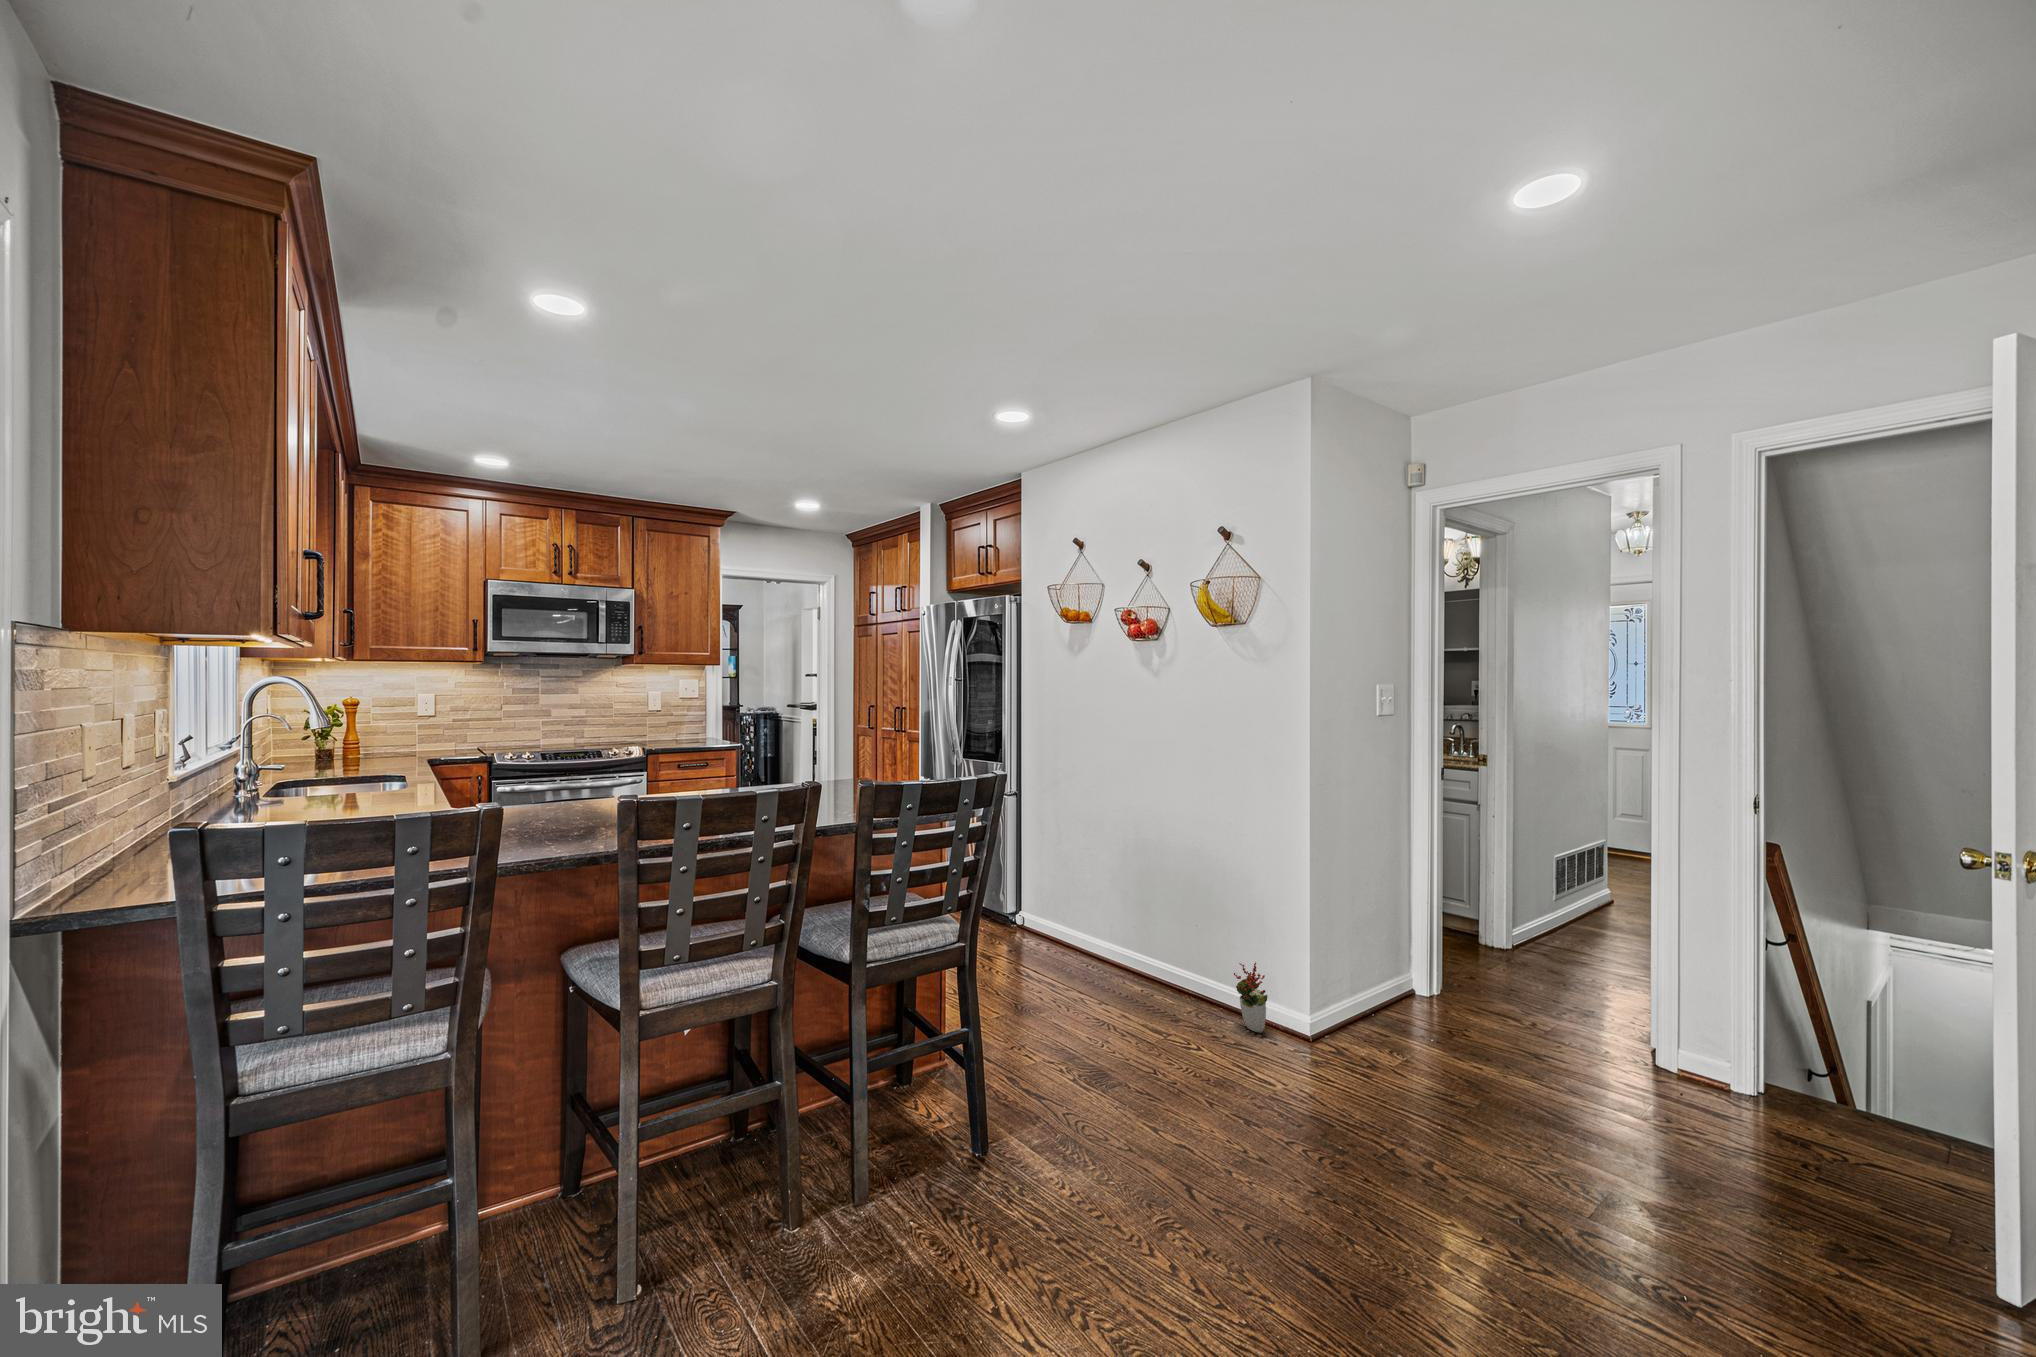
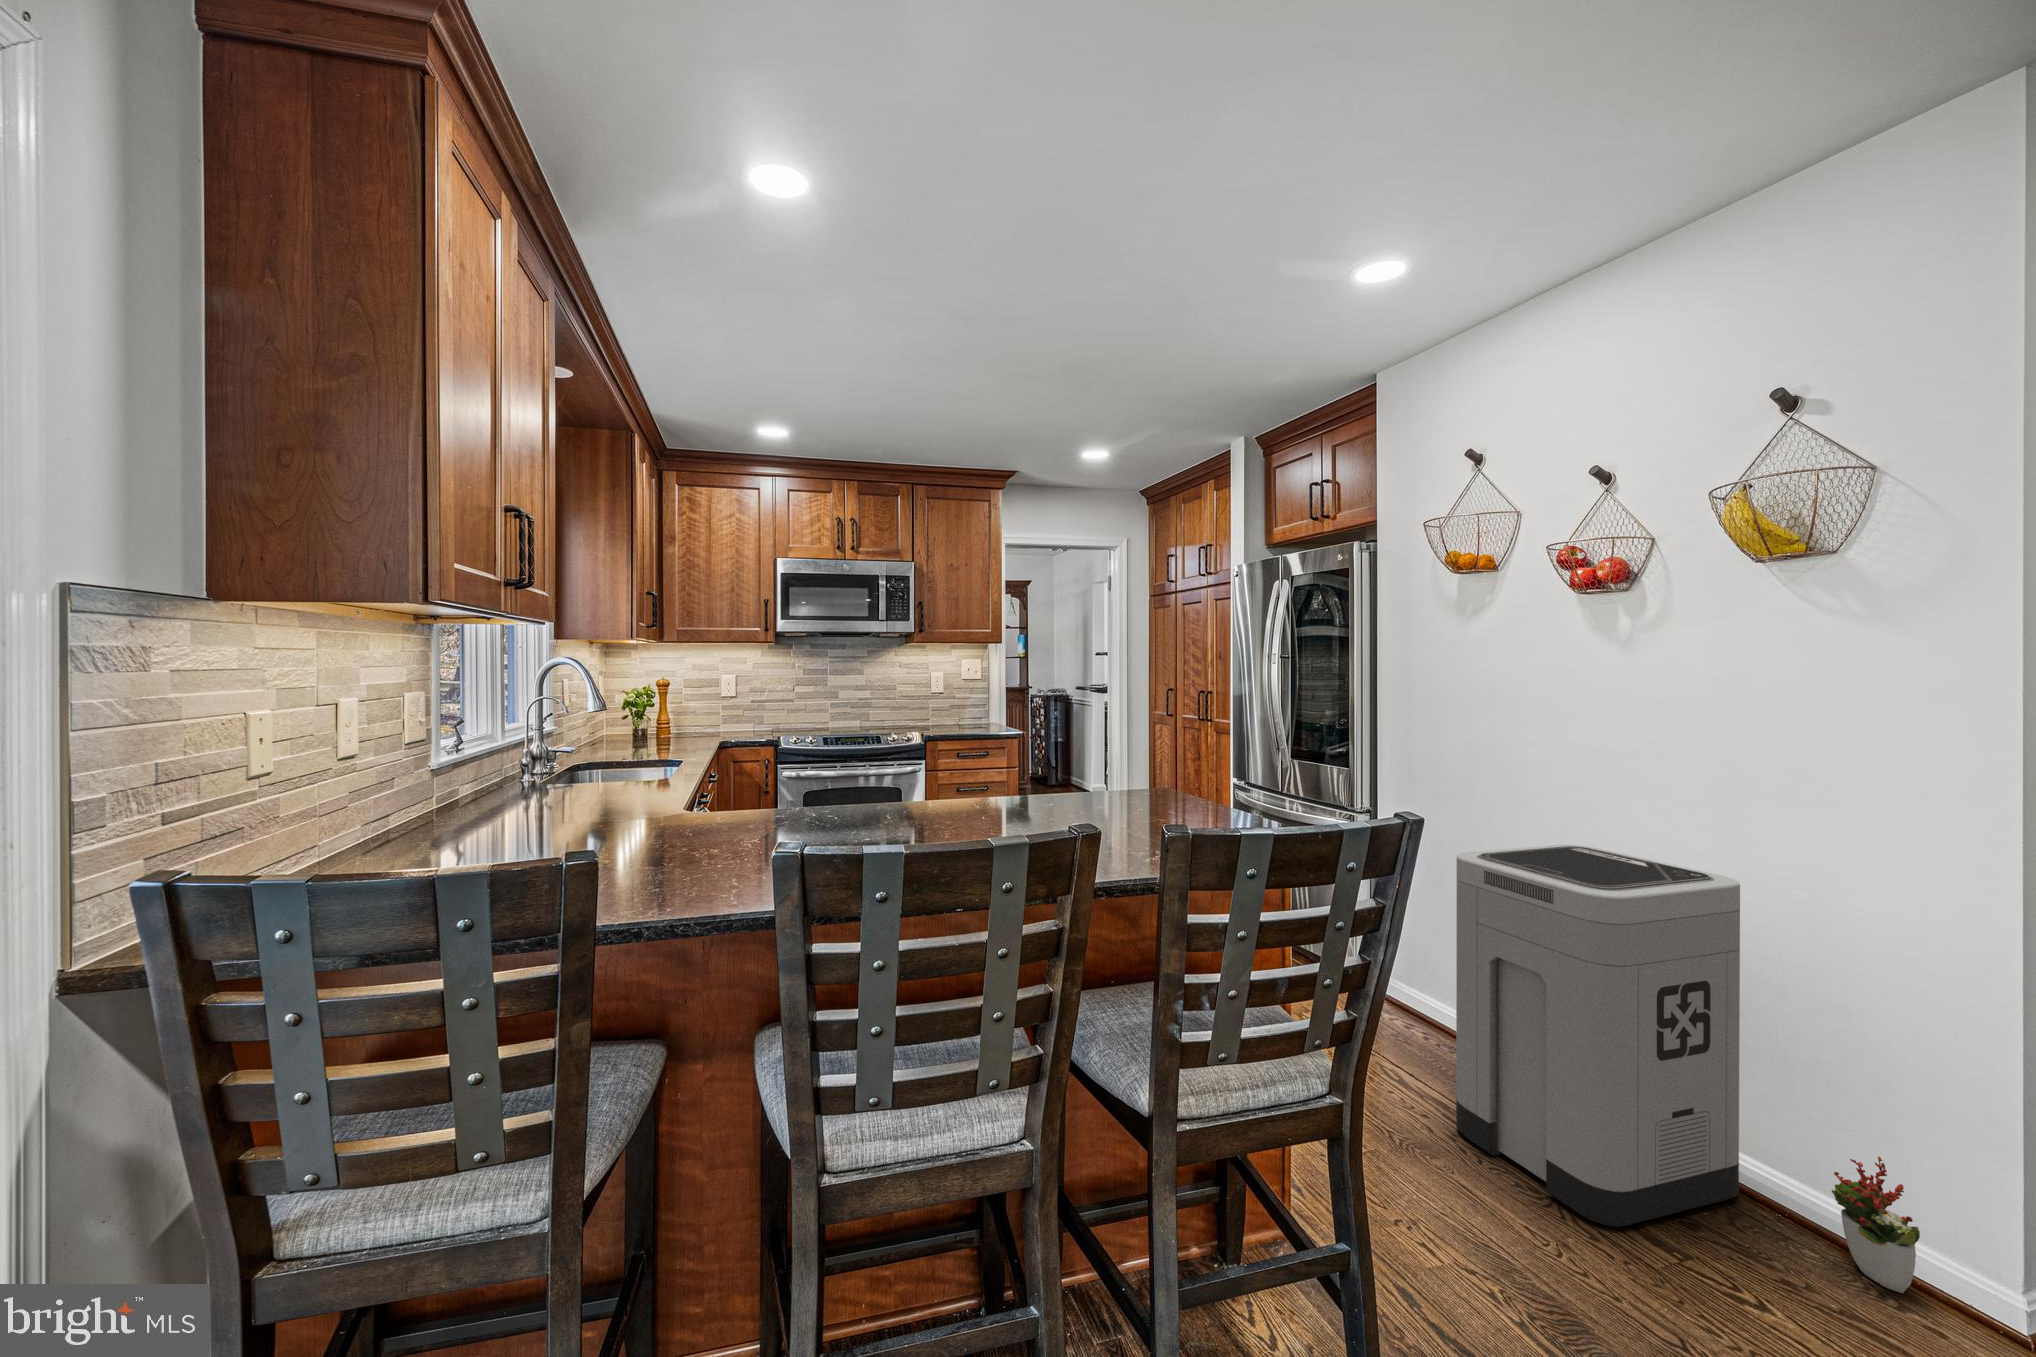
trash can: none [1055,806,1203,1028] -> present [1456,845,1740,1227]

